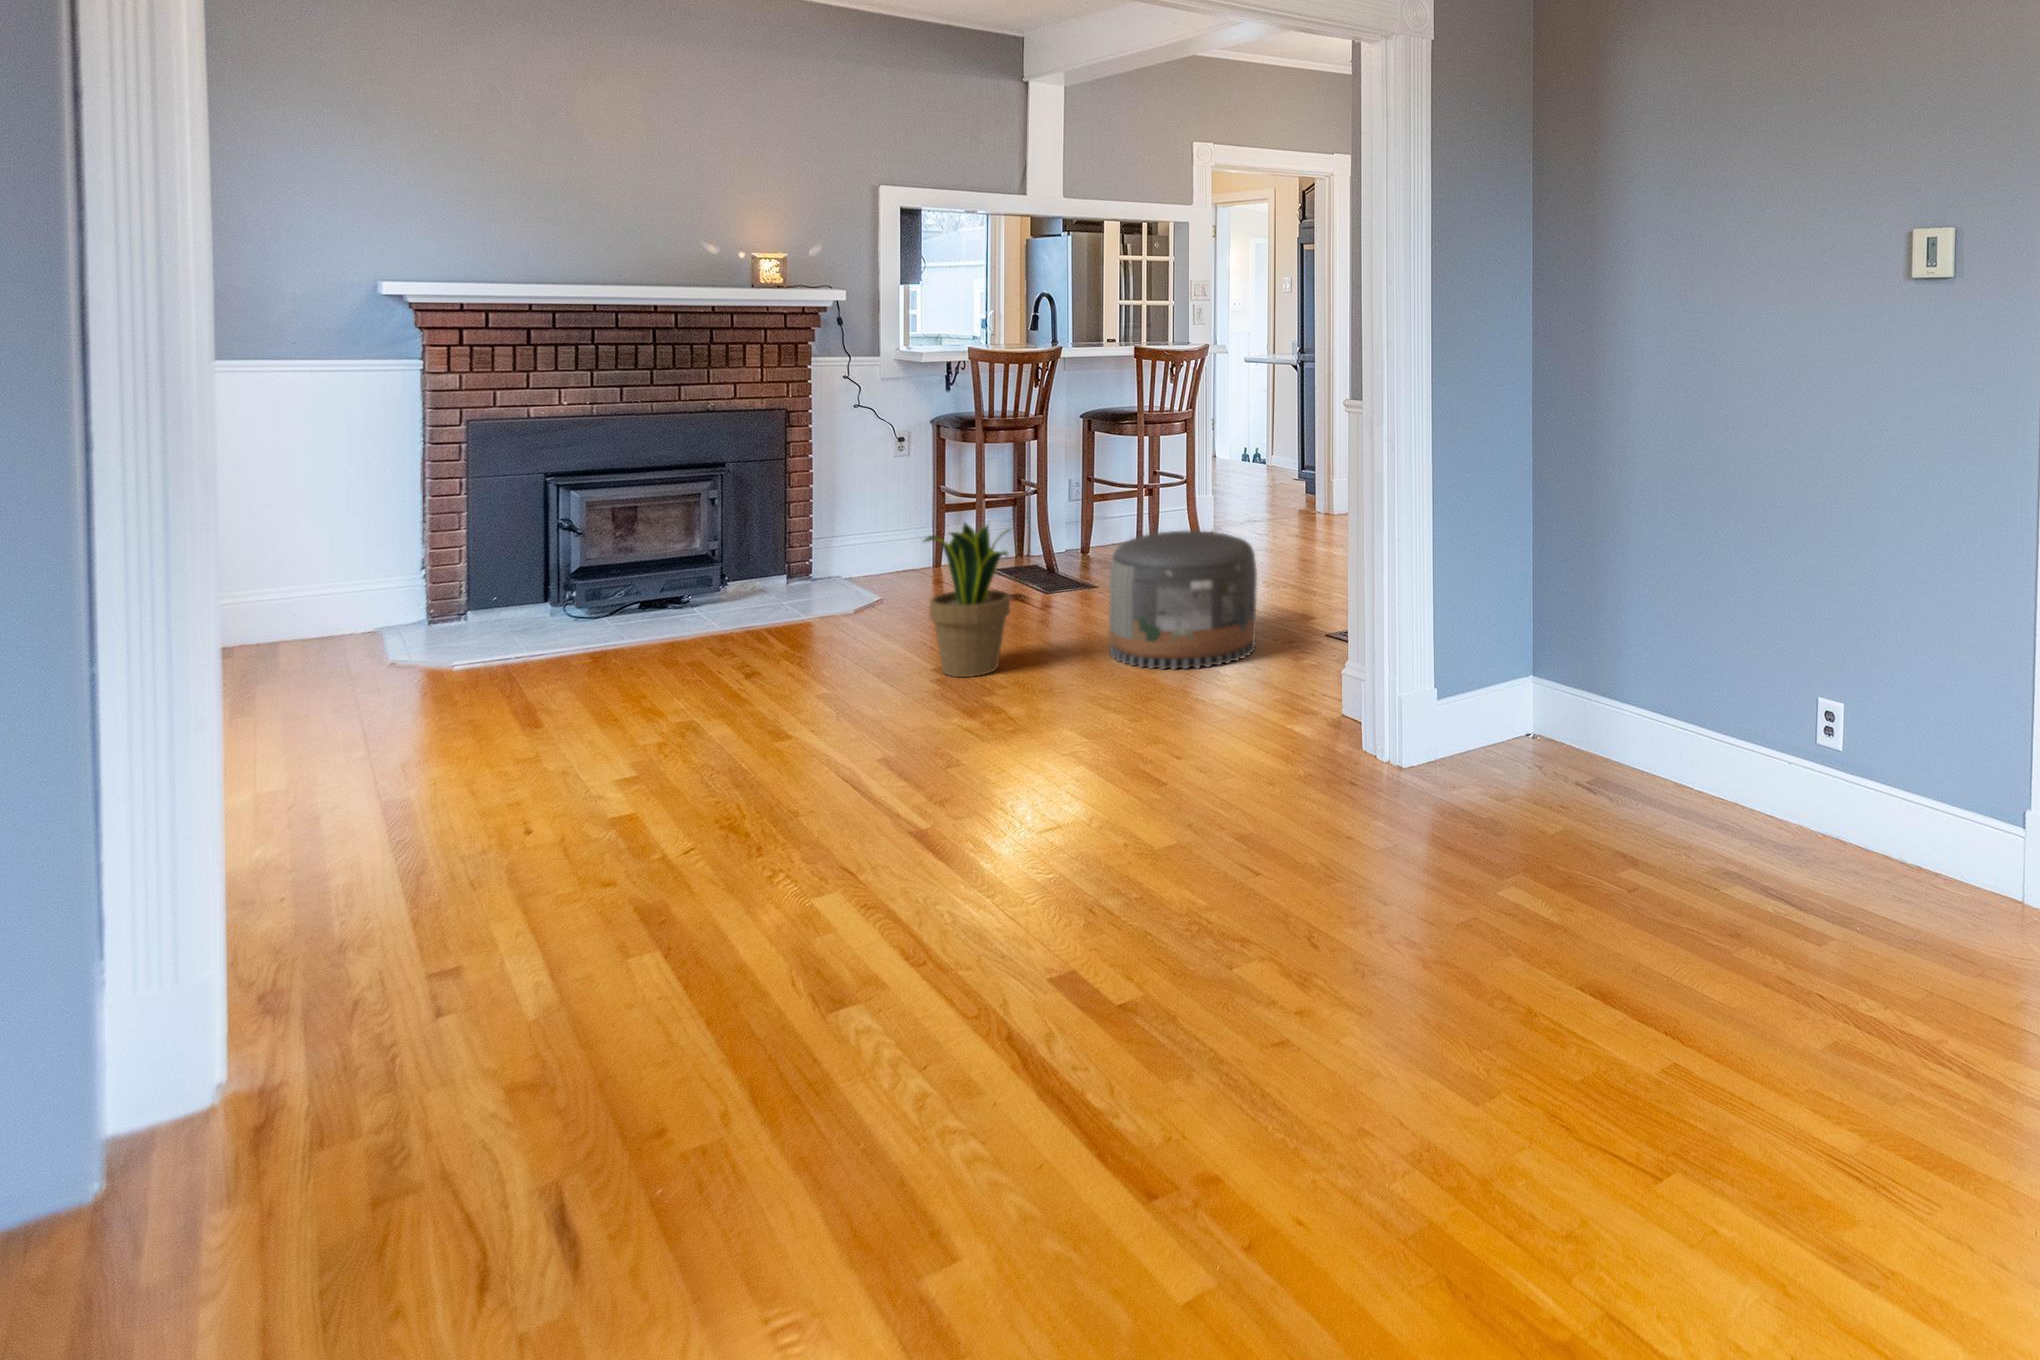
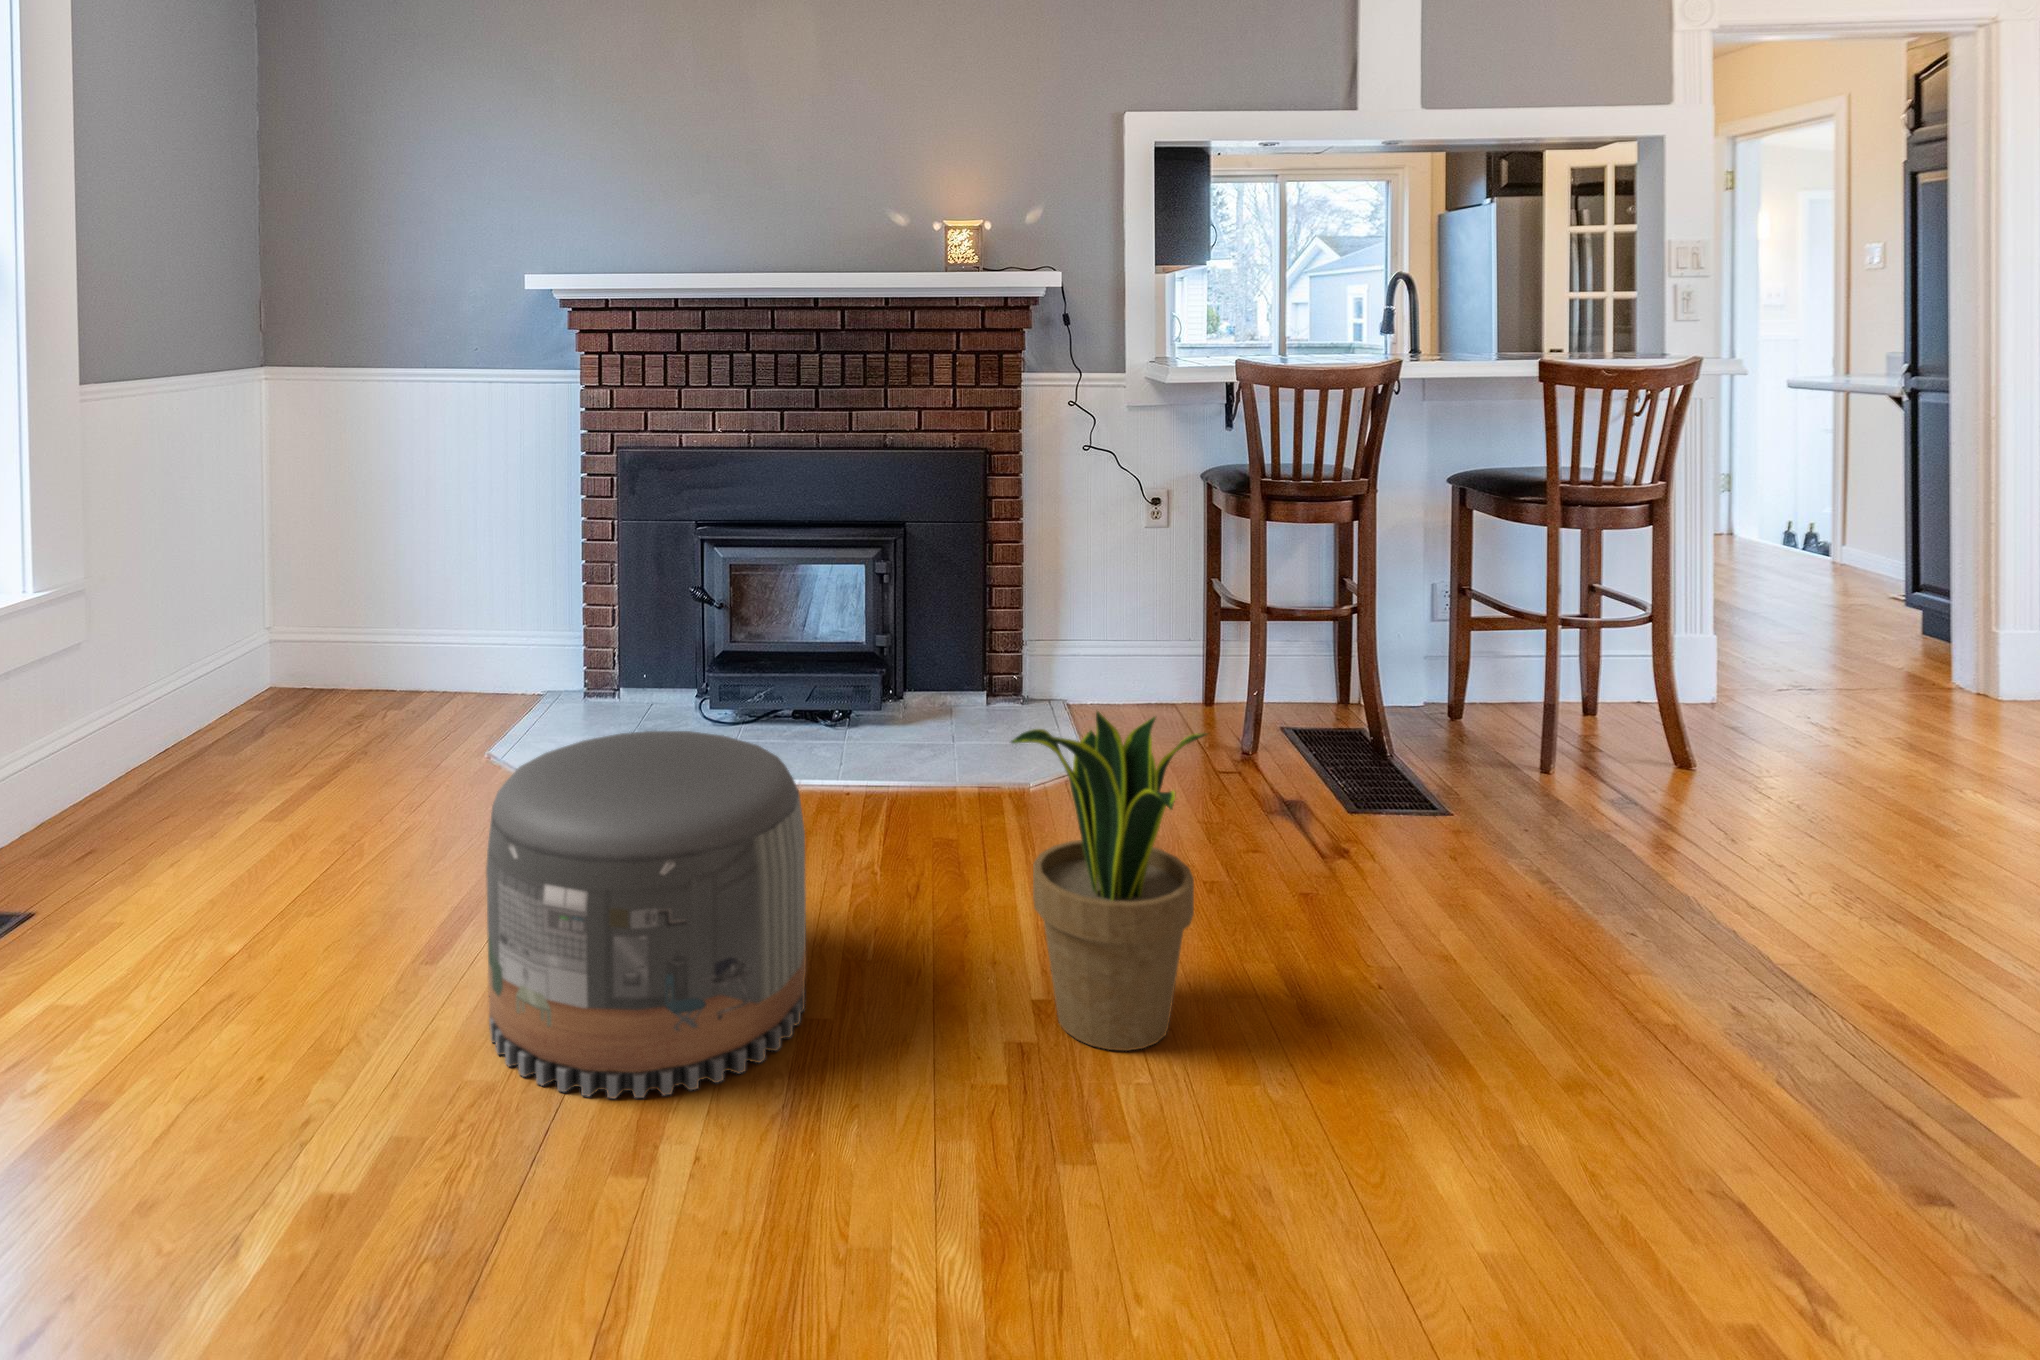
pouf: present [1109,531,1257,669] -> present [486,731,806,1098]

